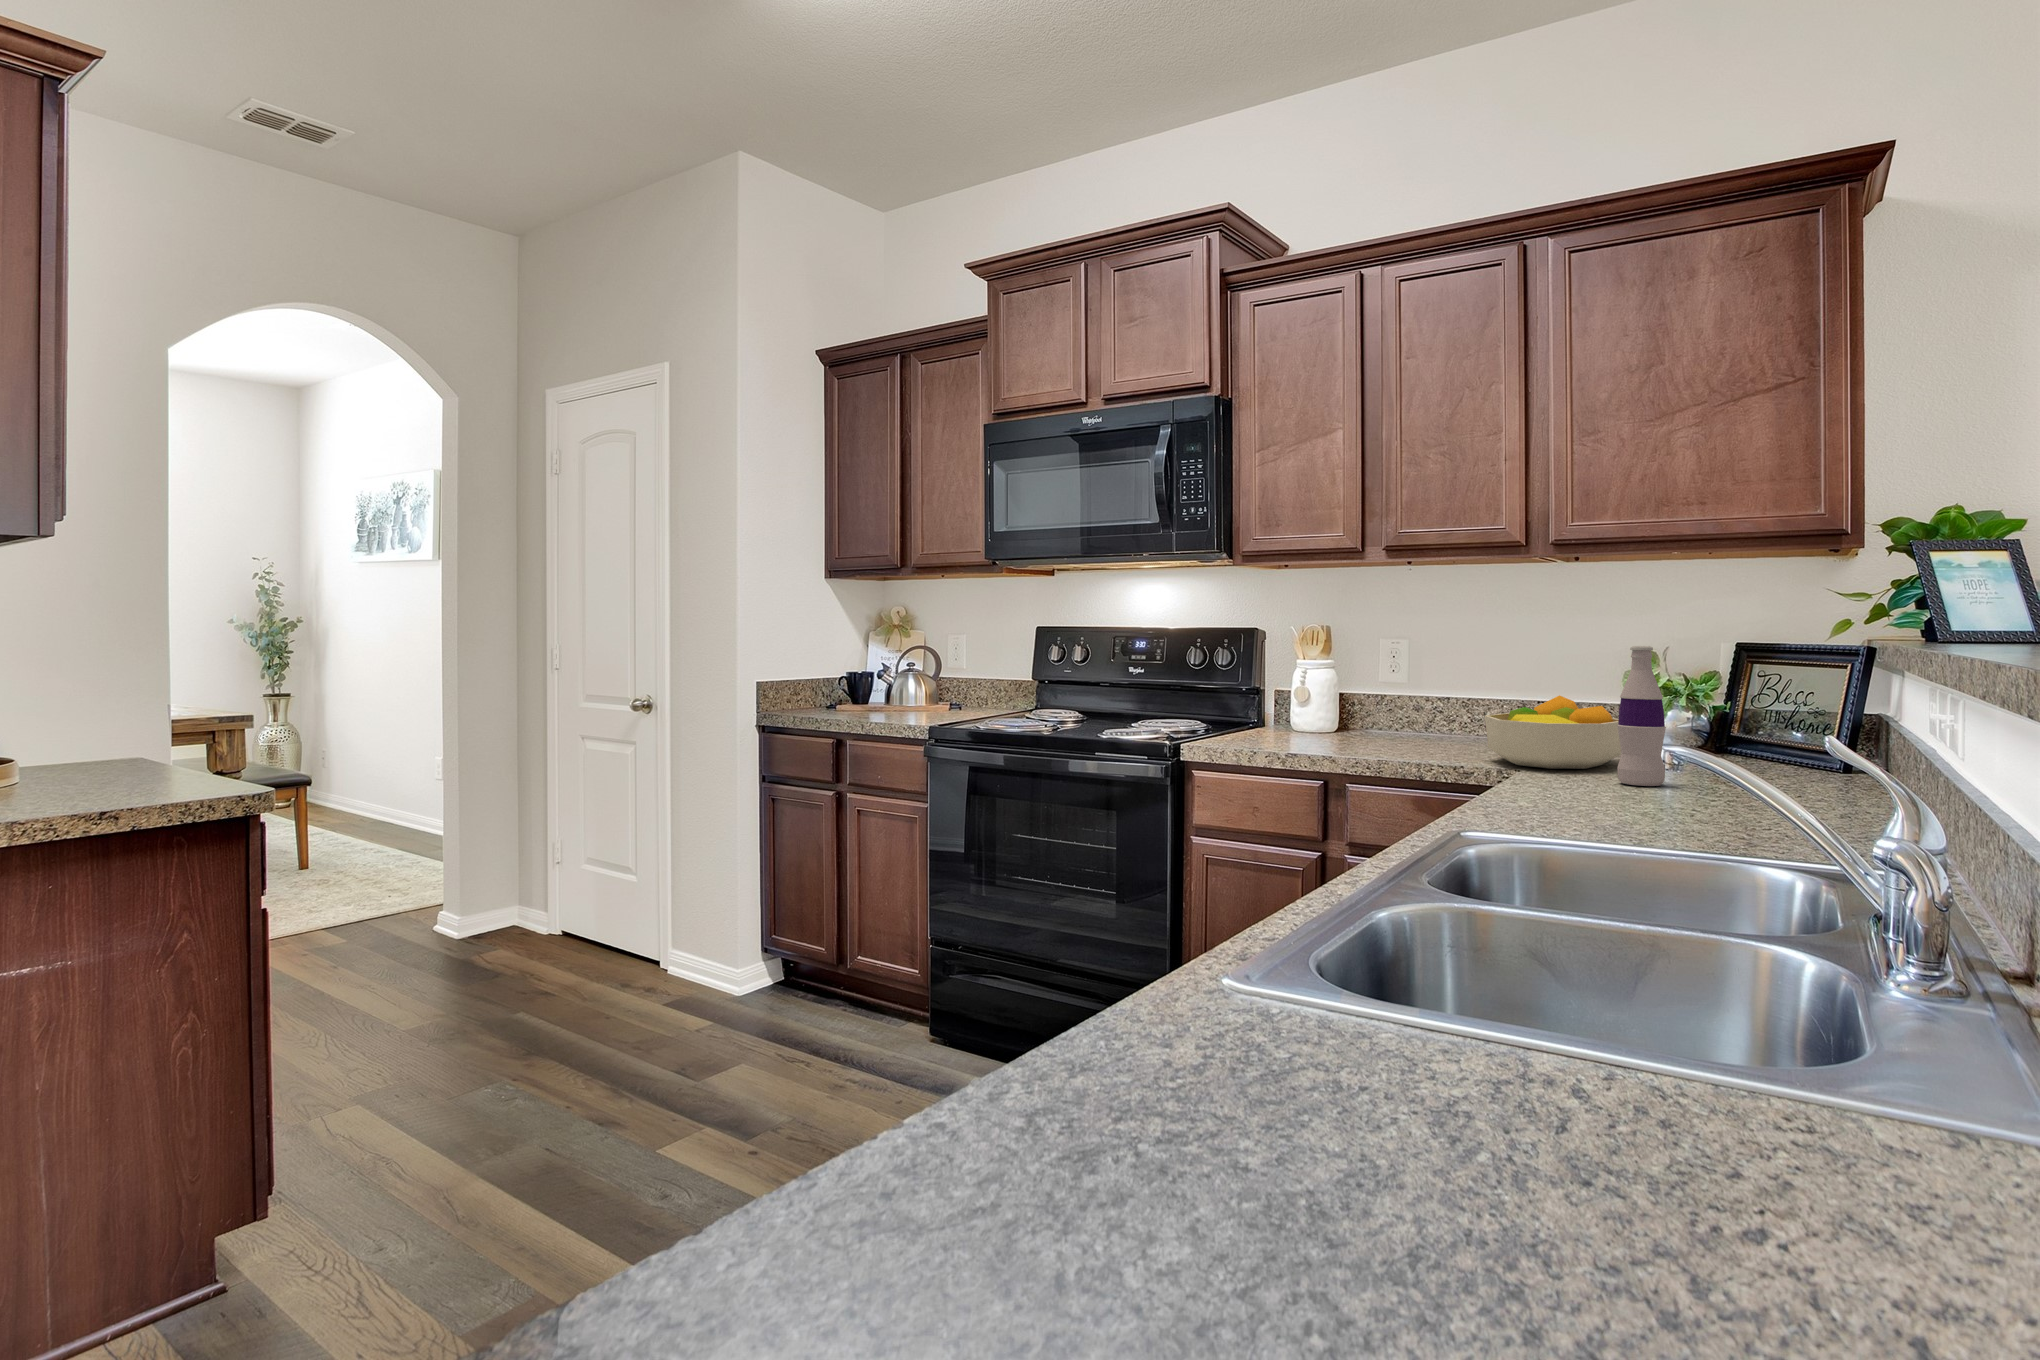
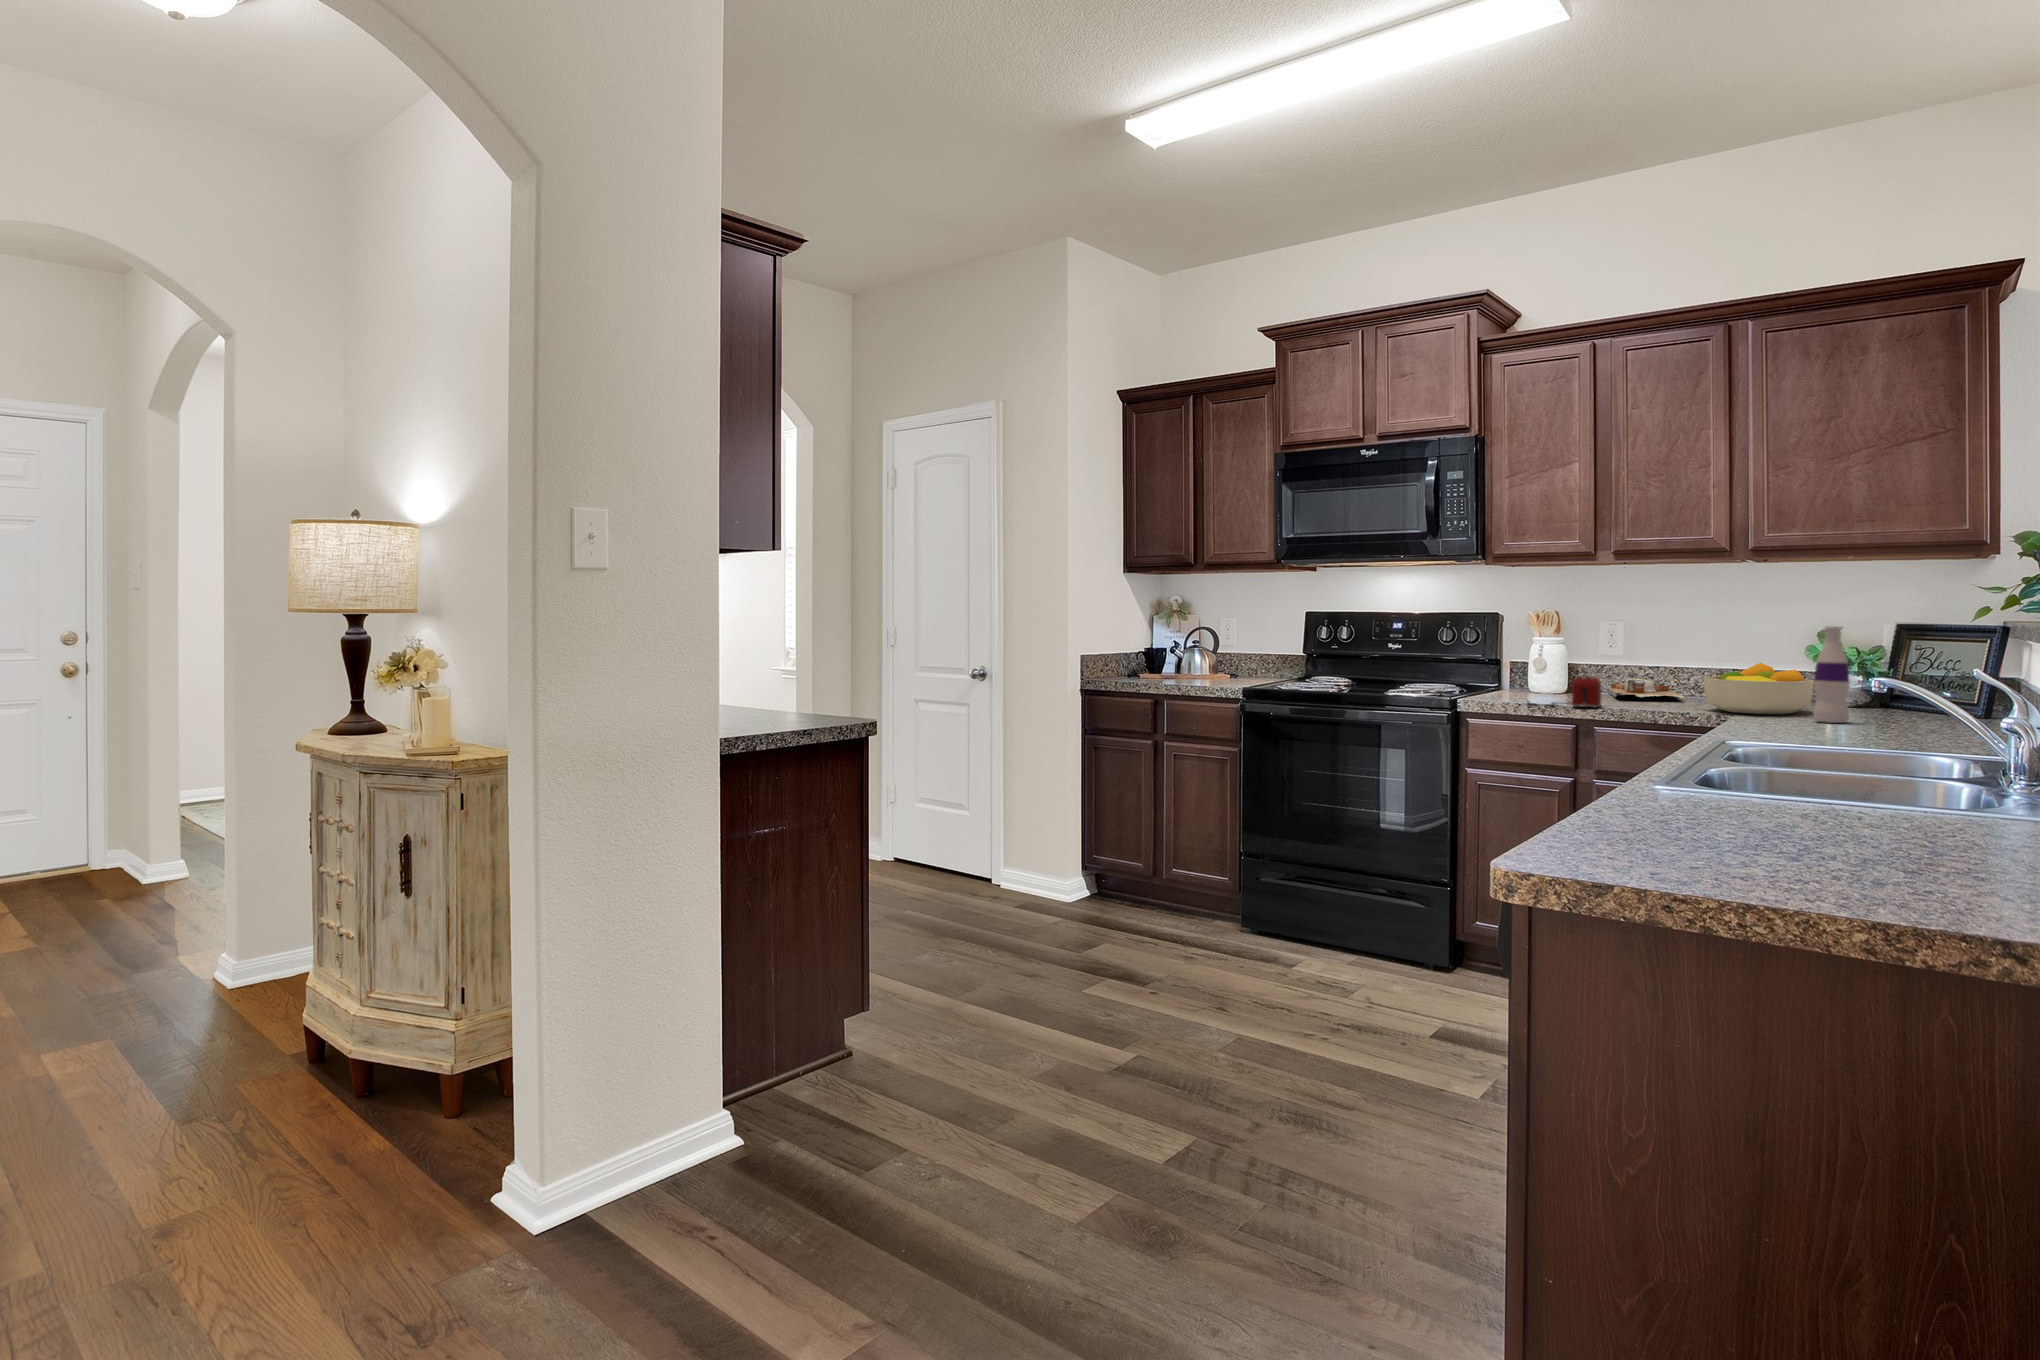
cutting board: none [1390,712,1473,745] -> present [1609,678,1685,701]
toaster: none [1253,713,1360,758] -> present [1527,676,1601,708]

